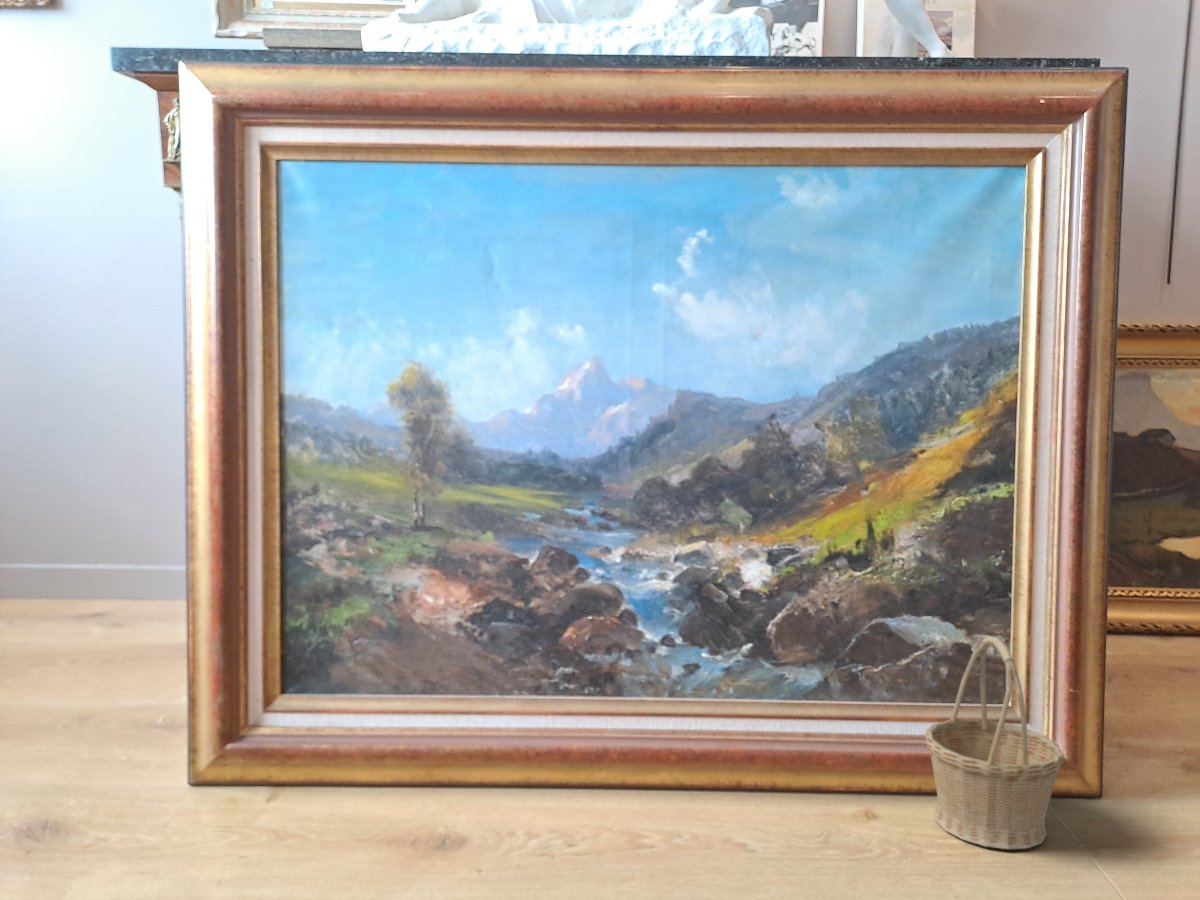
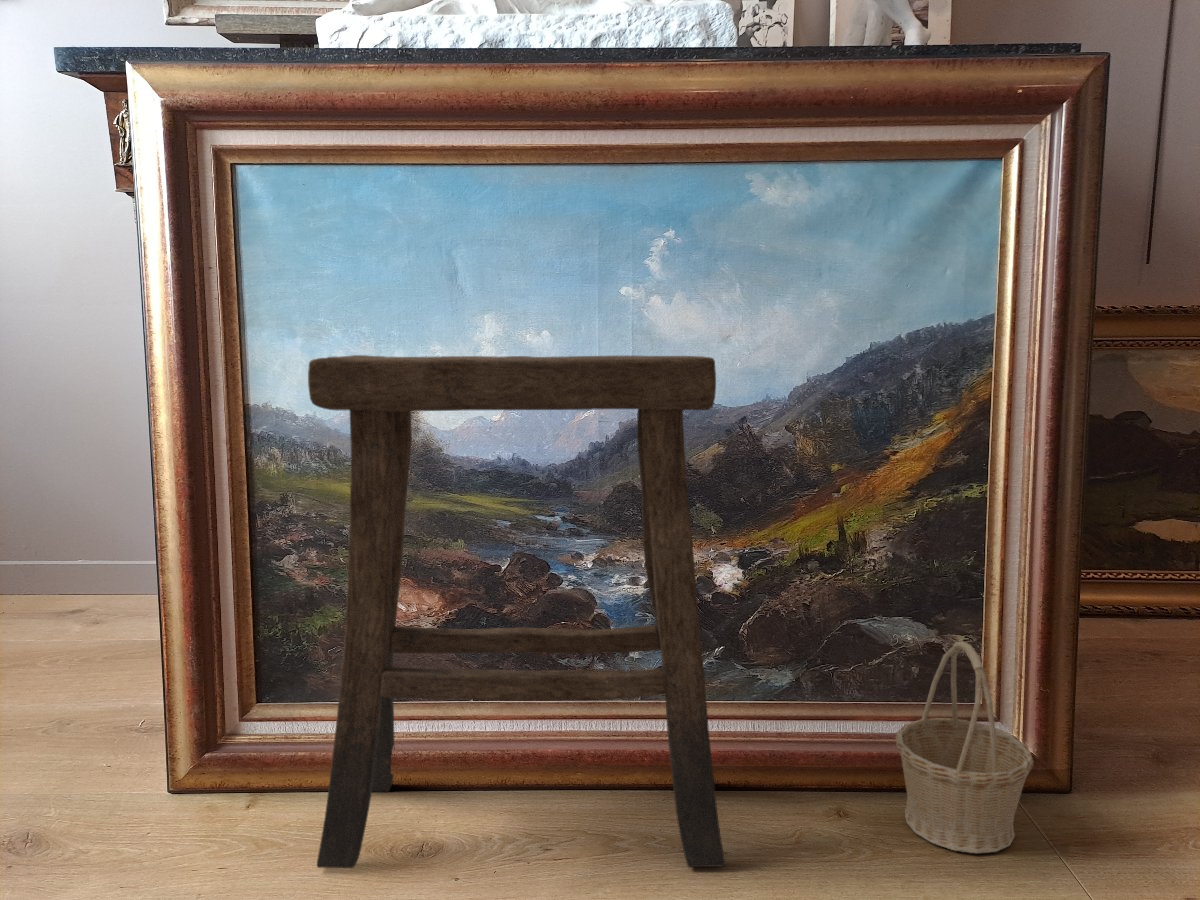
stool: none [343,339,755,856] -> present [308,355,725,868]

